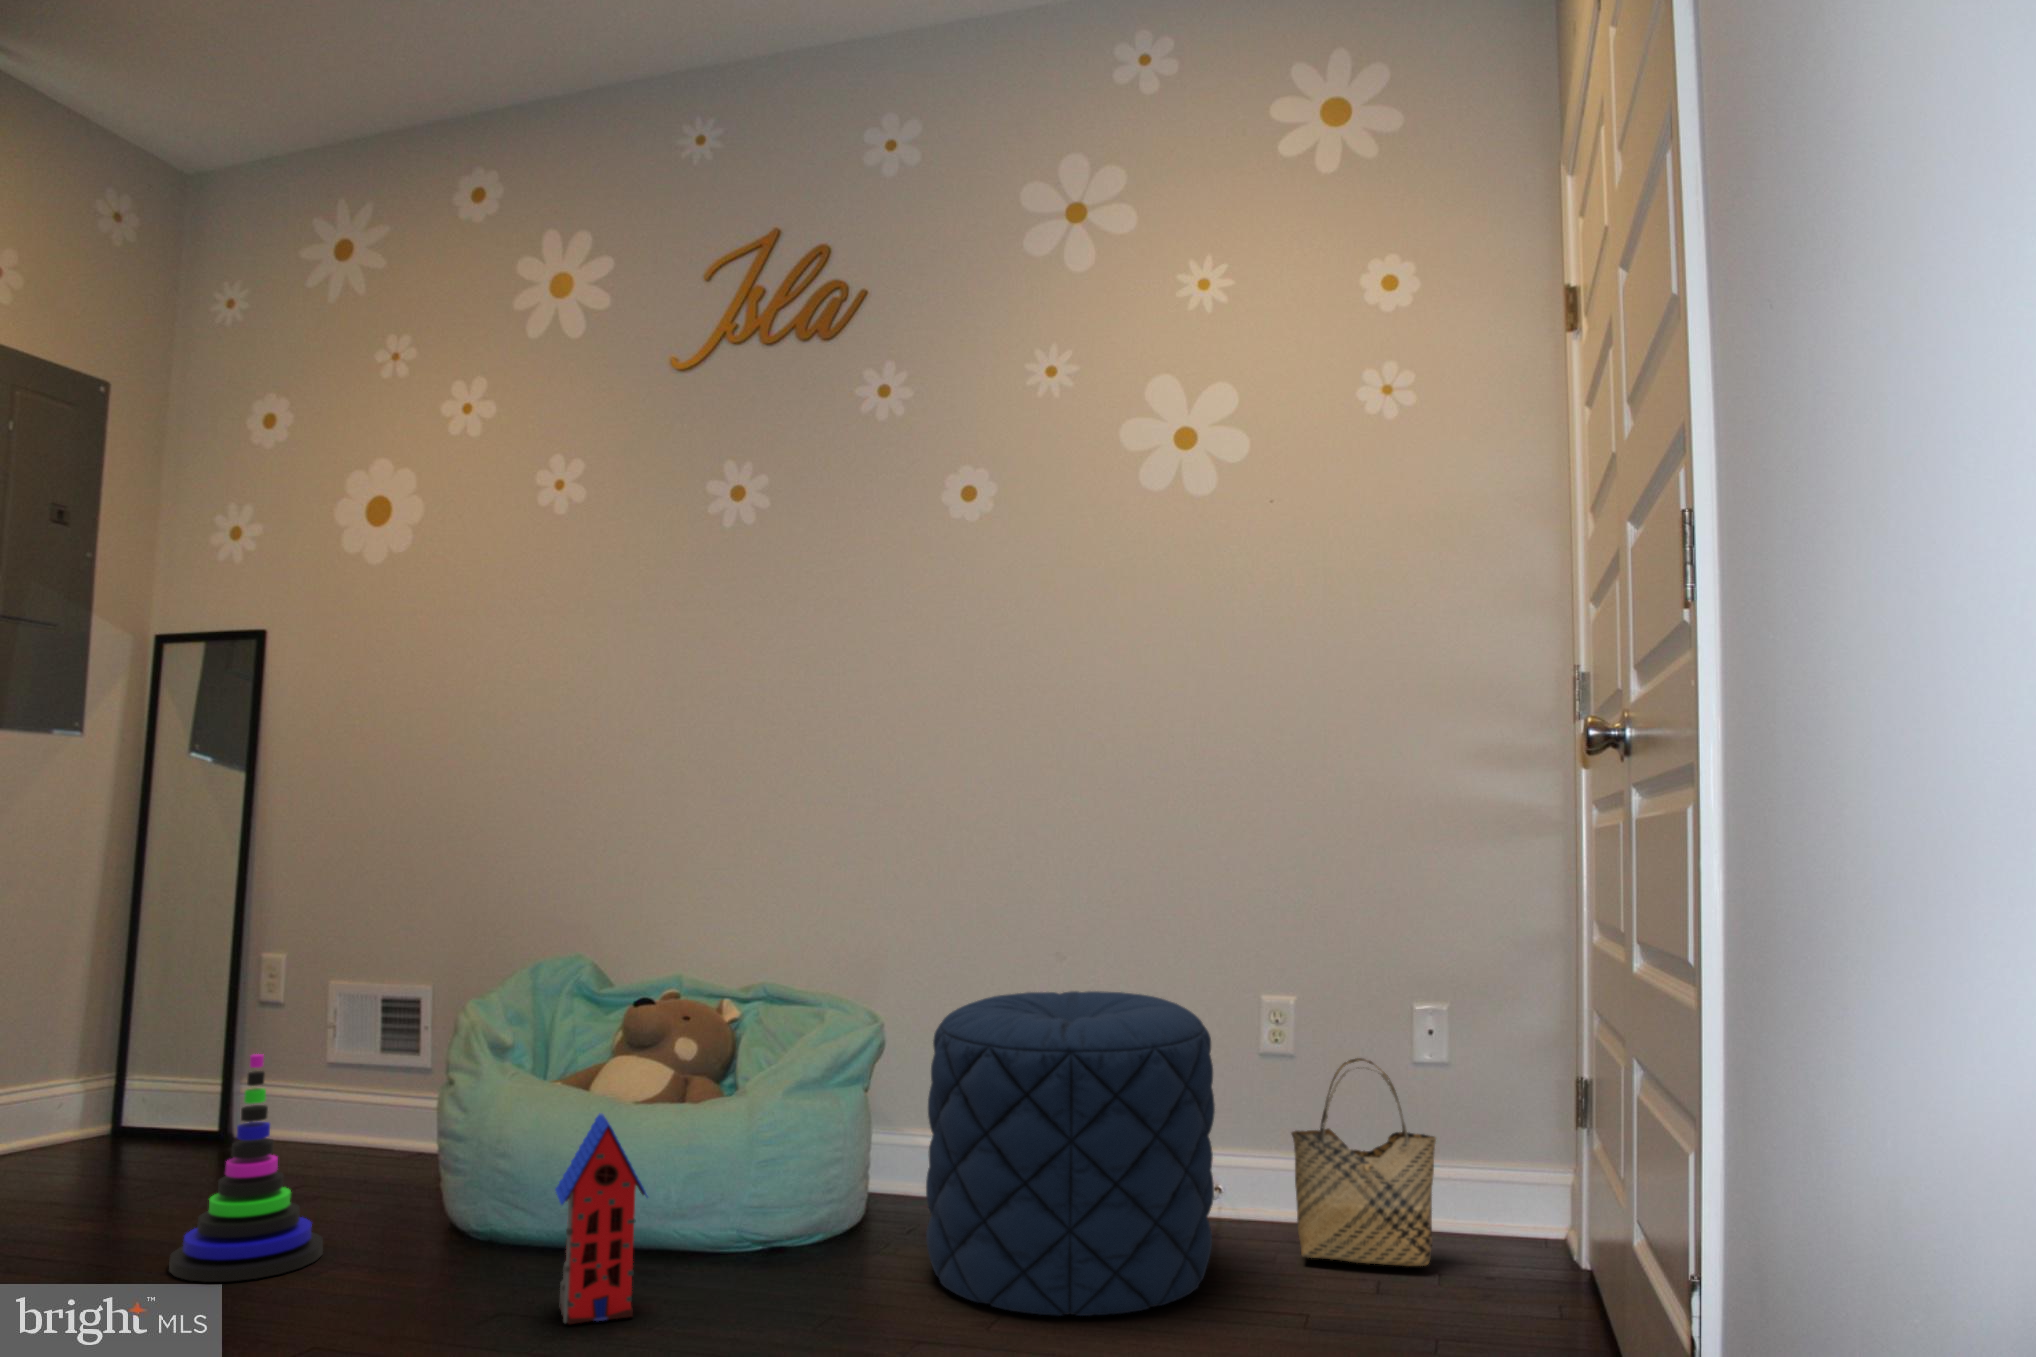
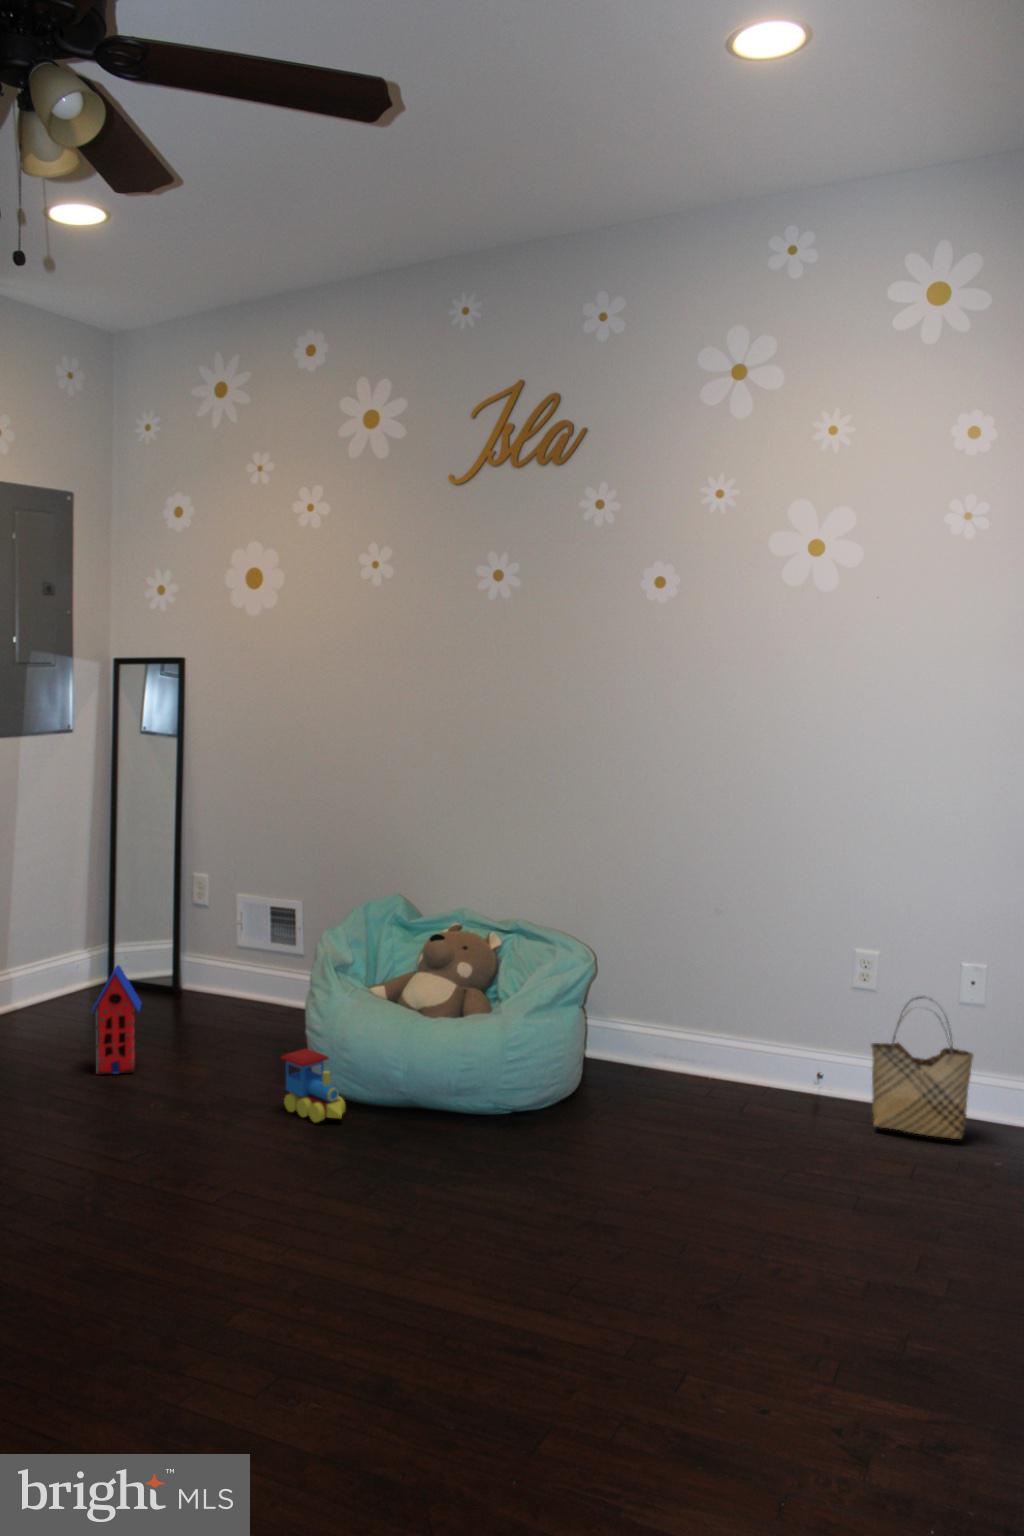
pouf: present [926,991,1215,1316] -> none [621,942,816,1161]
stacking toy: present [169,1054,323,1282] -> none [163,962,249,1099]
toy house: present [555,1114,648,1324] -> present [92,965,142,1074]
toy train: none [375,1184,482,1303] -> present [281,1049,346,1123]

